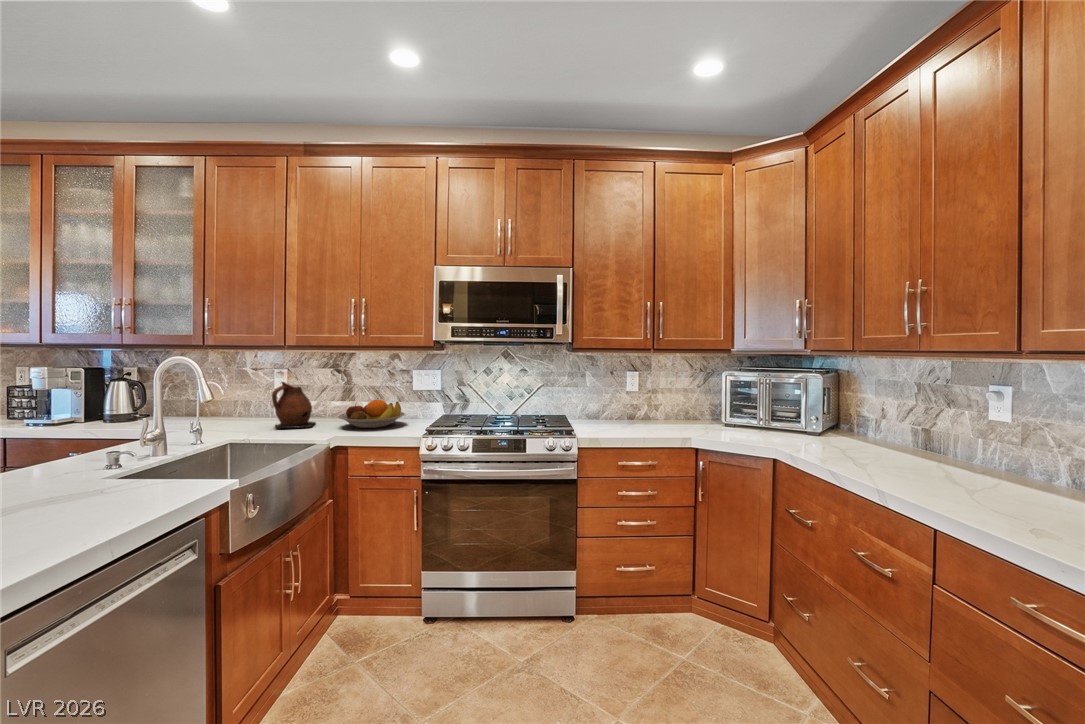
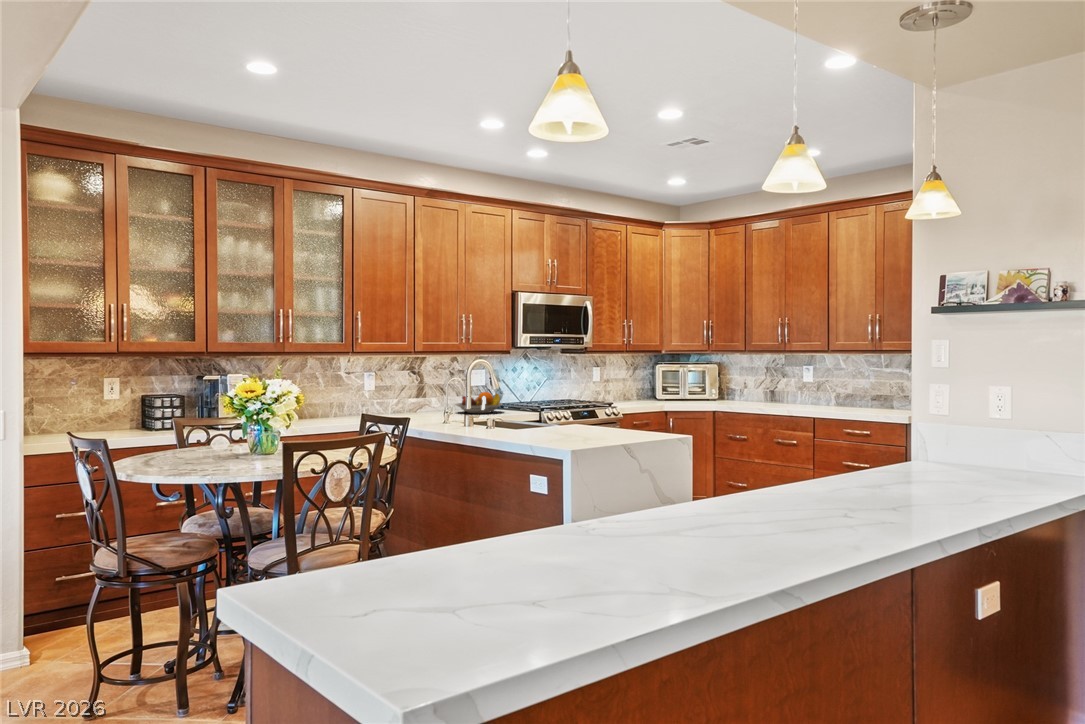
ceramic pitcher: present [272,382,315,428] -> none [415,380,450,417]

